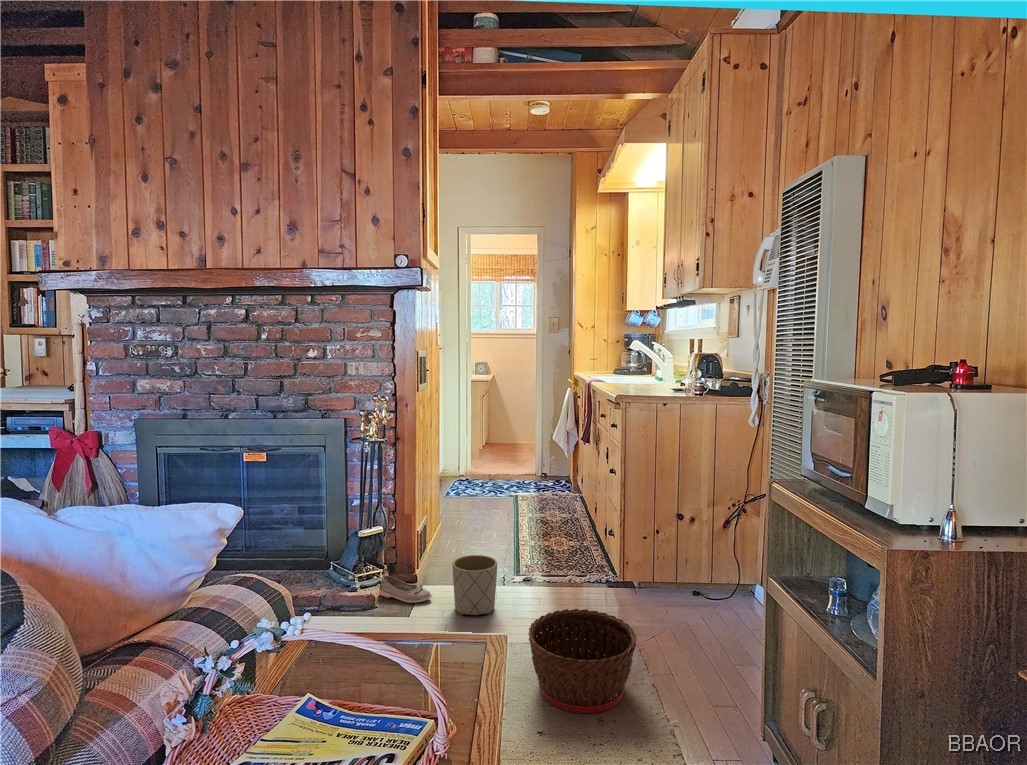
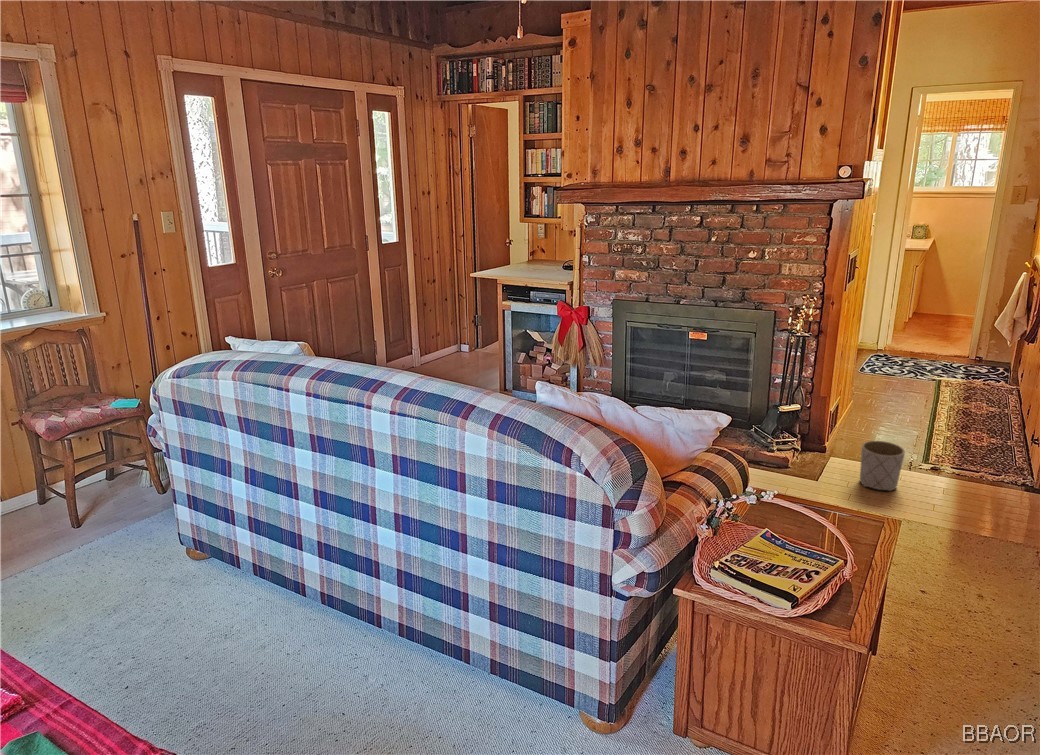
shoe: present [379,576,432,603] -> none [793,443,840,470]
basket: present [528,609,636,714] -> none [924,502,1027,583]

